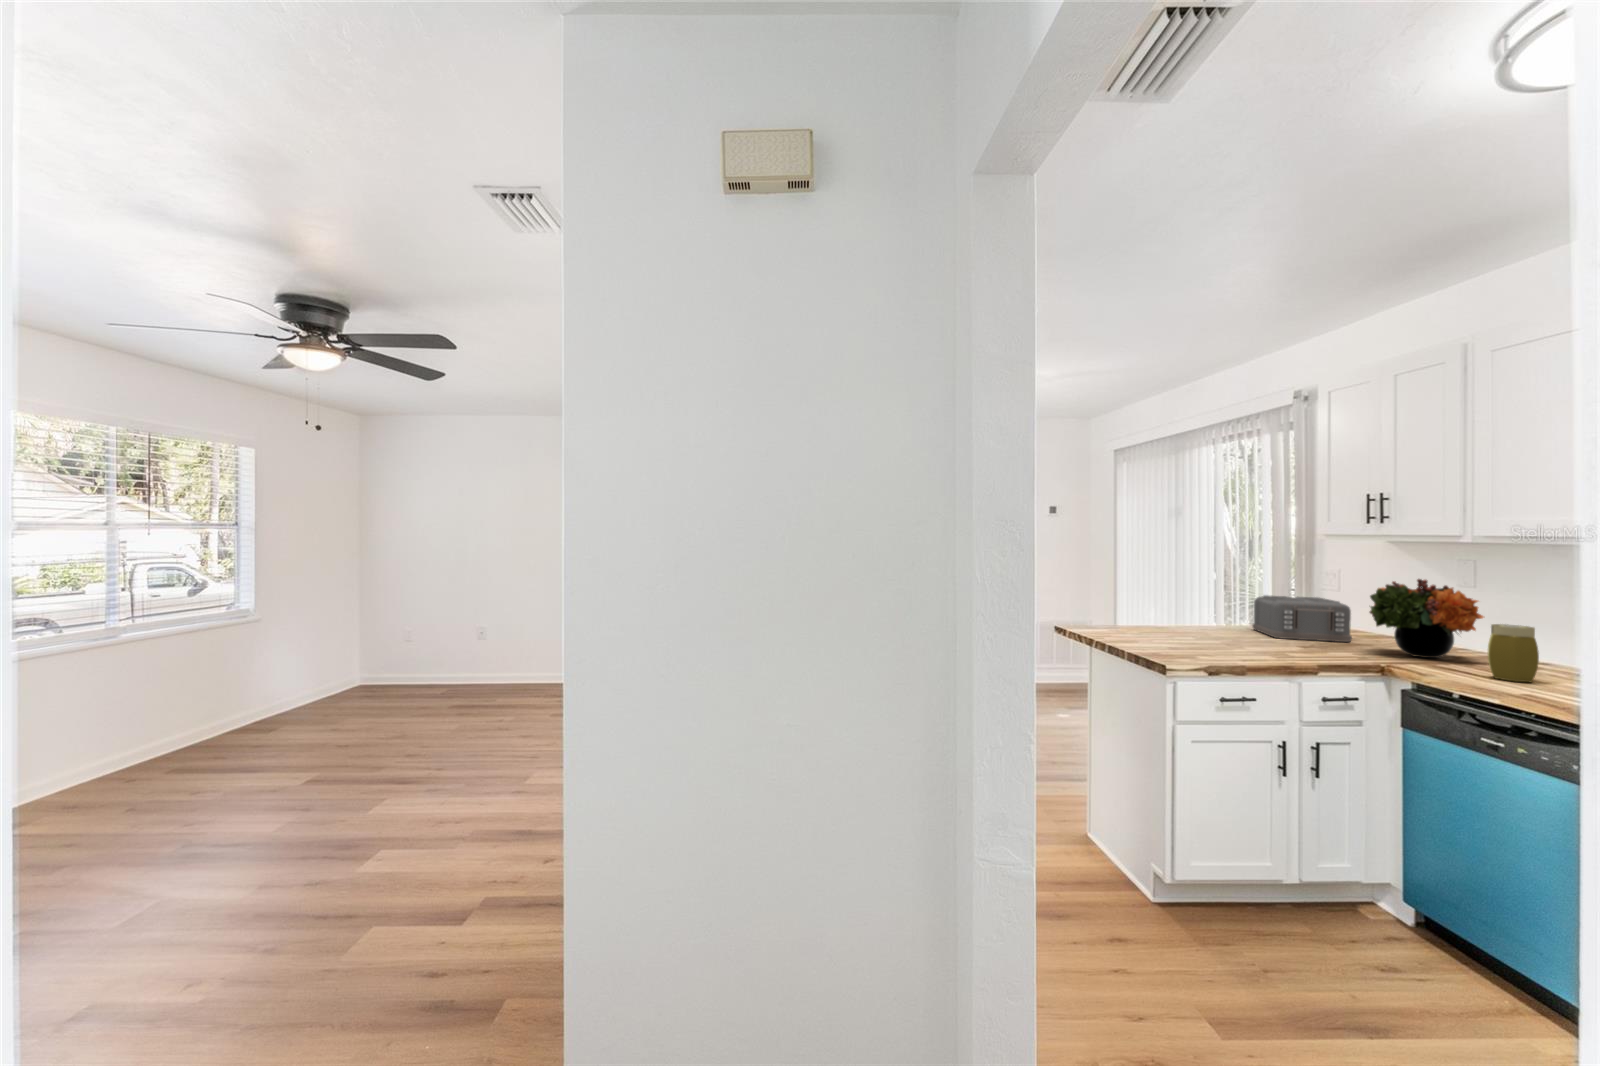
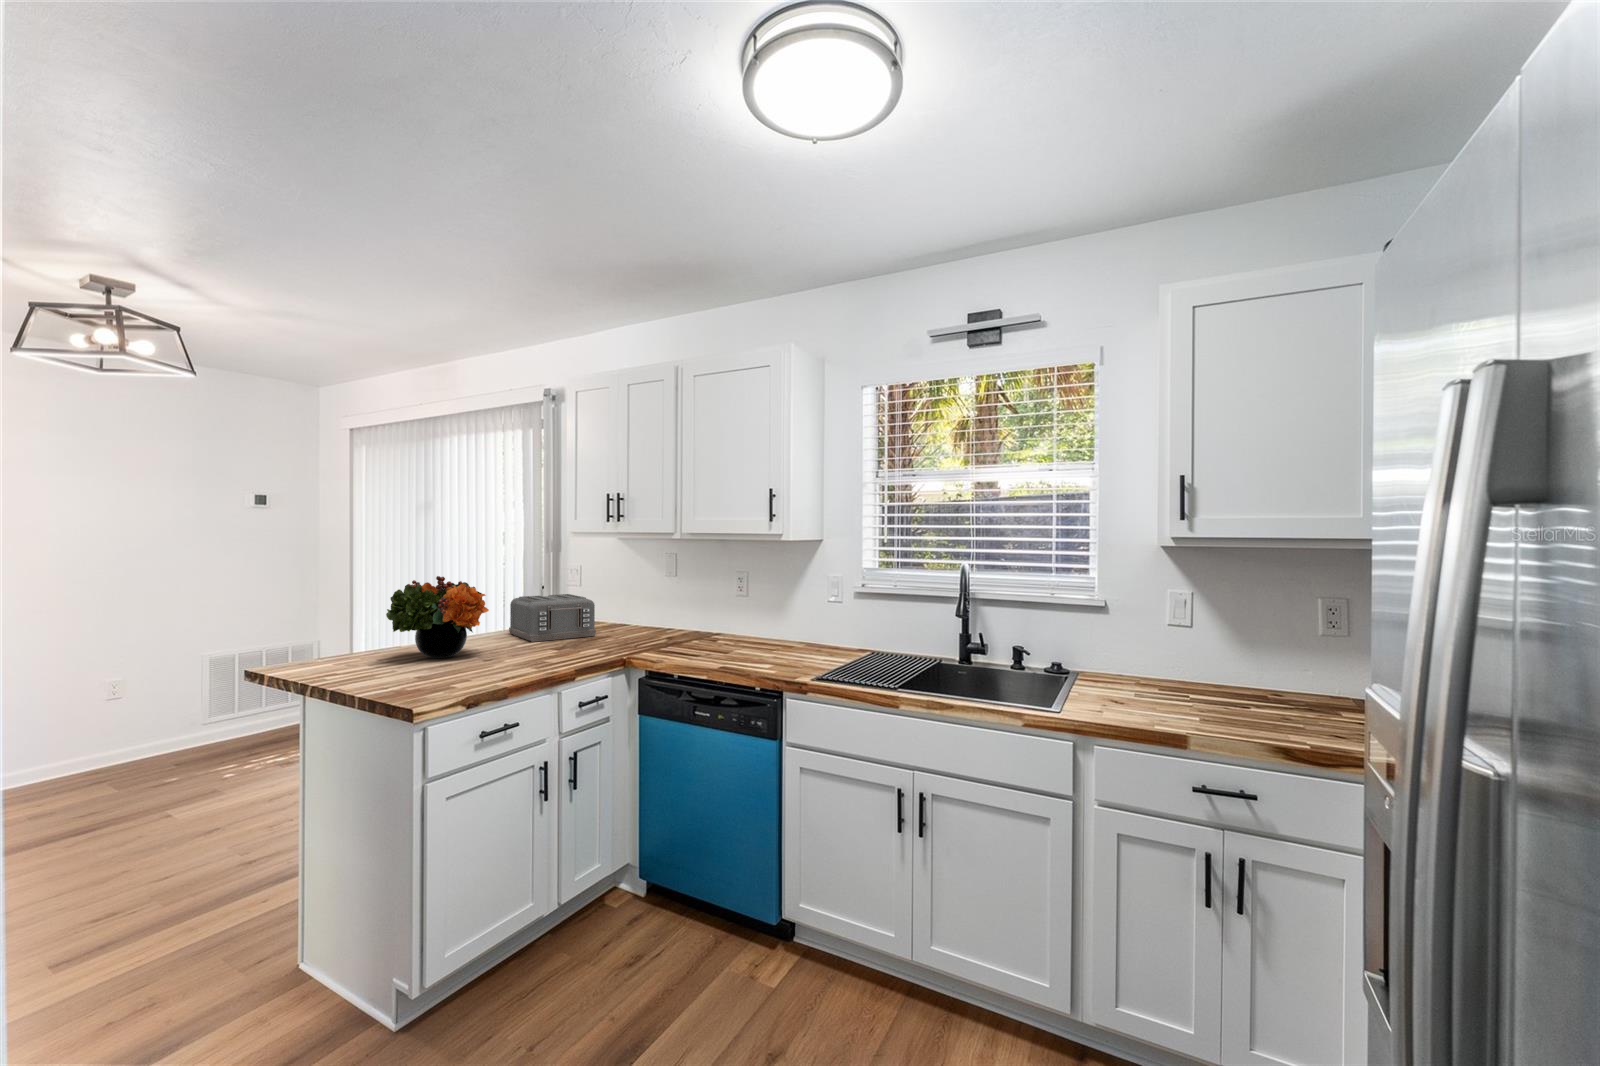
flower arrangement: present [1370,579,1483,658] -> present [386,576,489,658]
jar: present [1488,624,1539,682] -> none [695,609,726,658]

